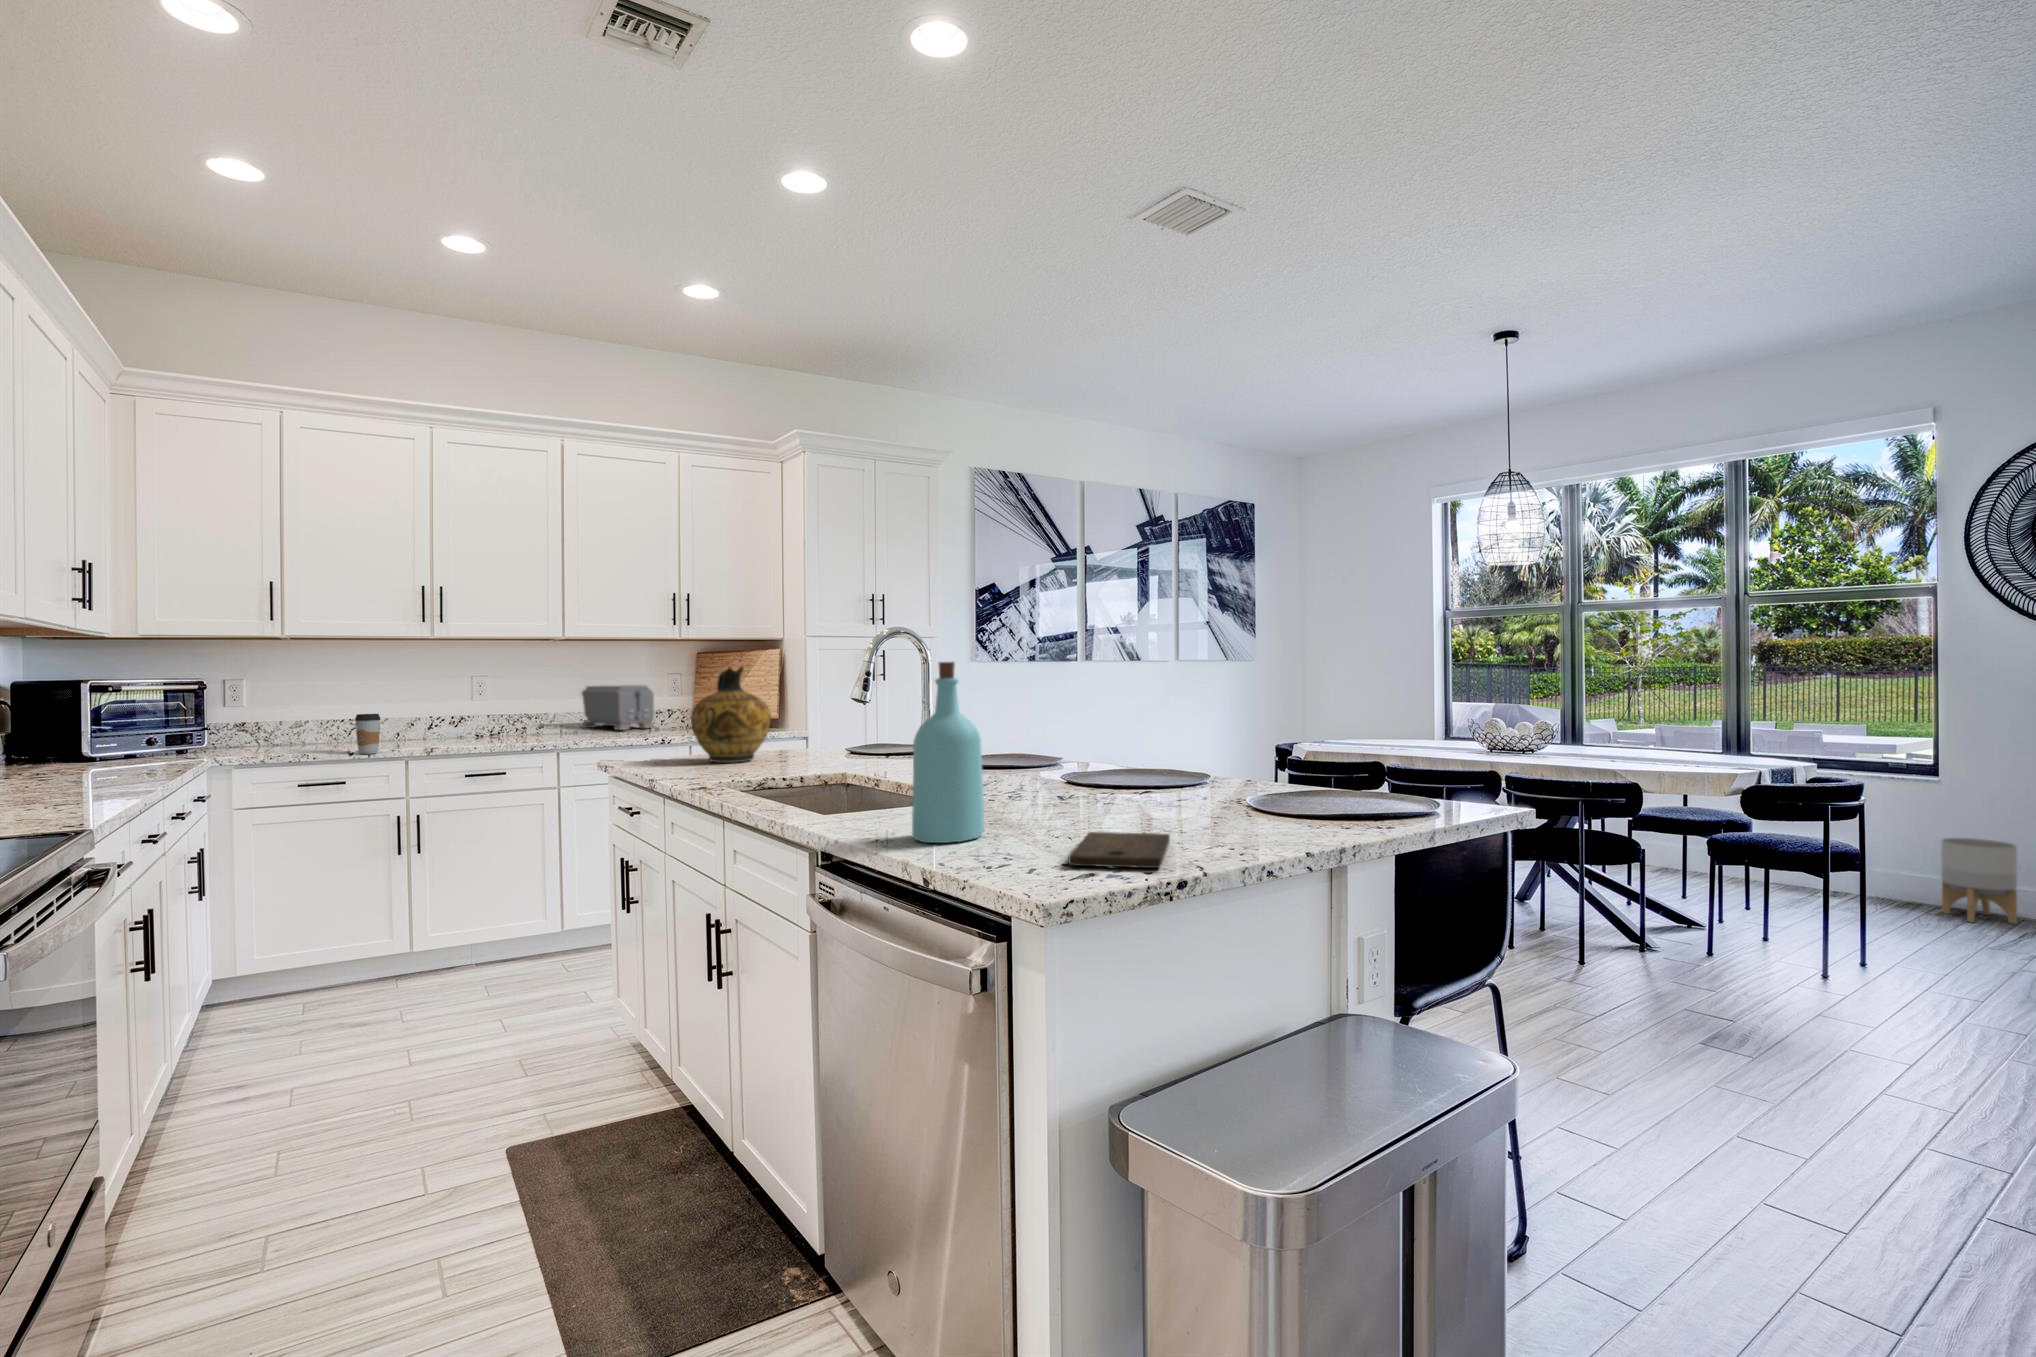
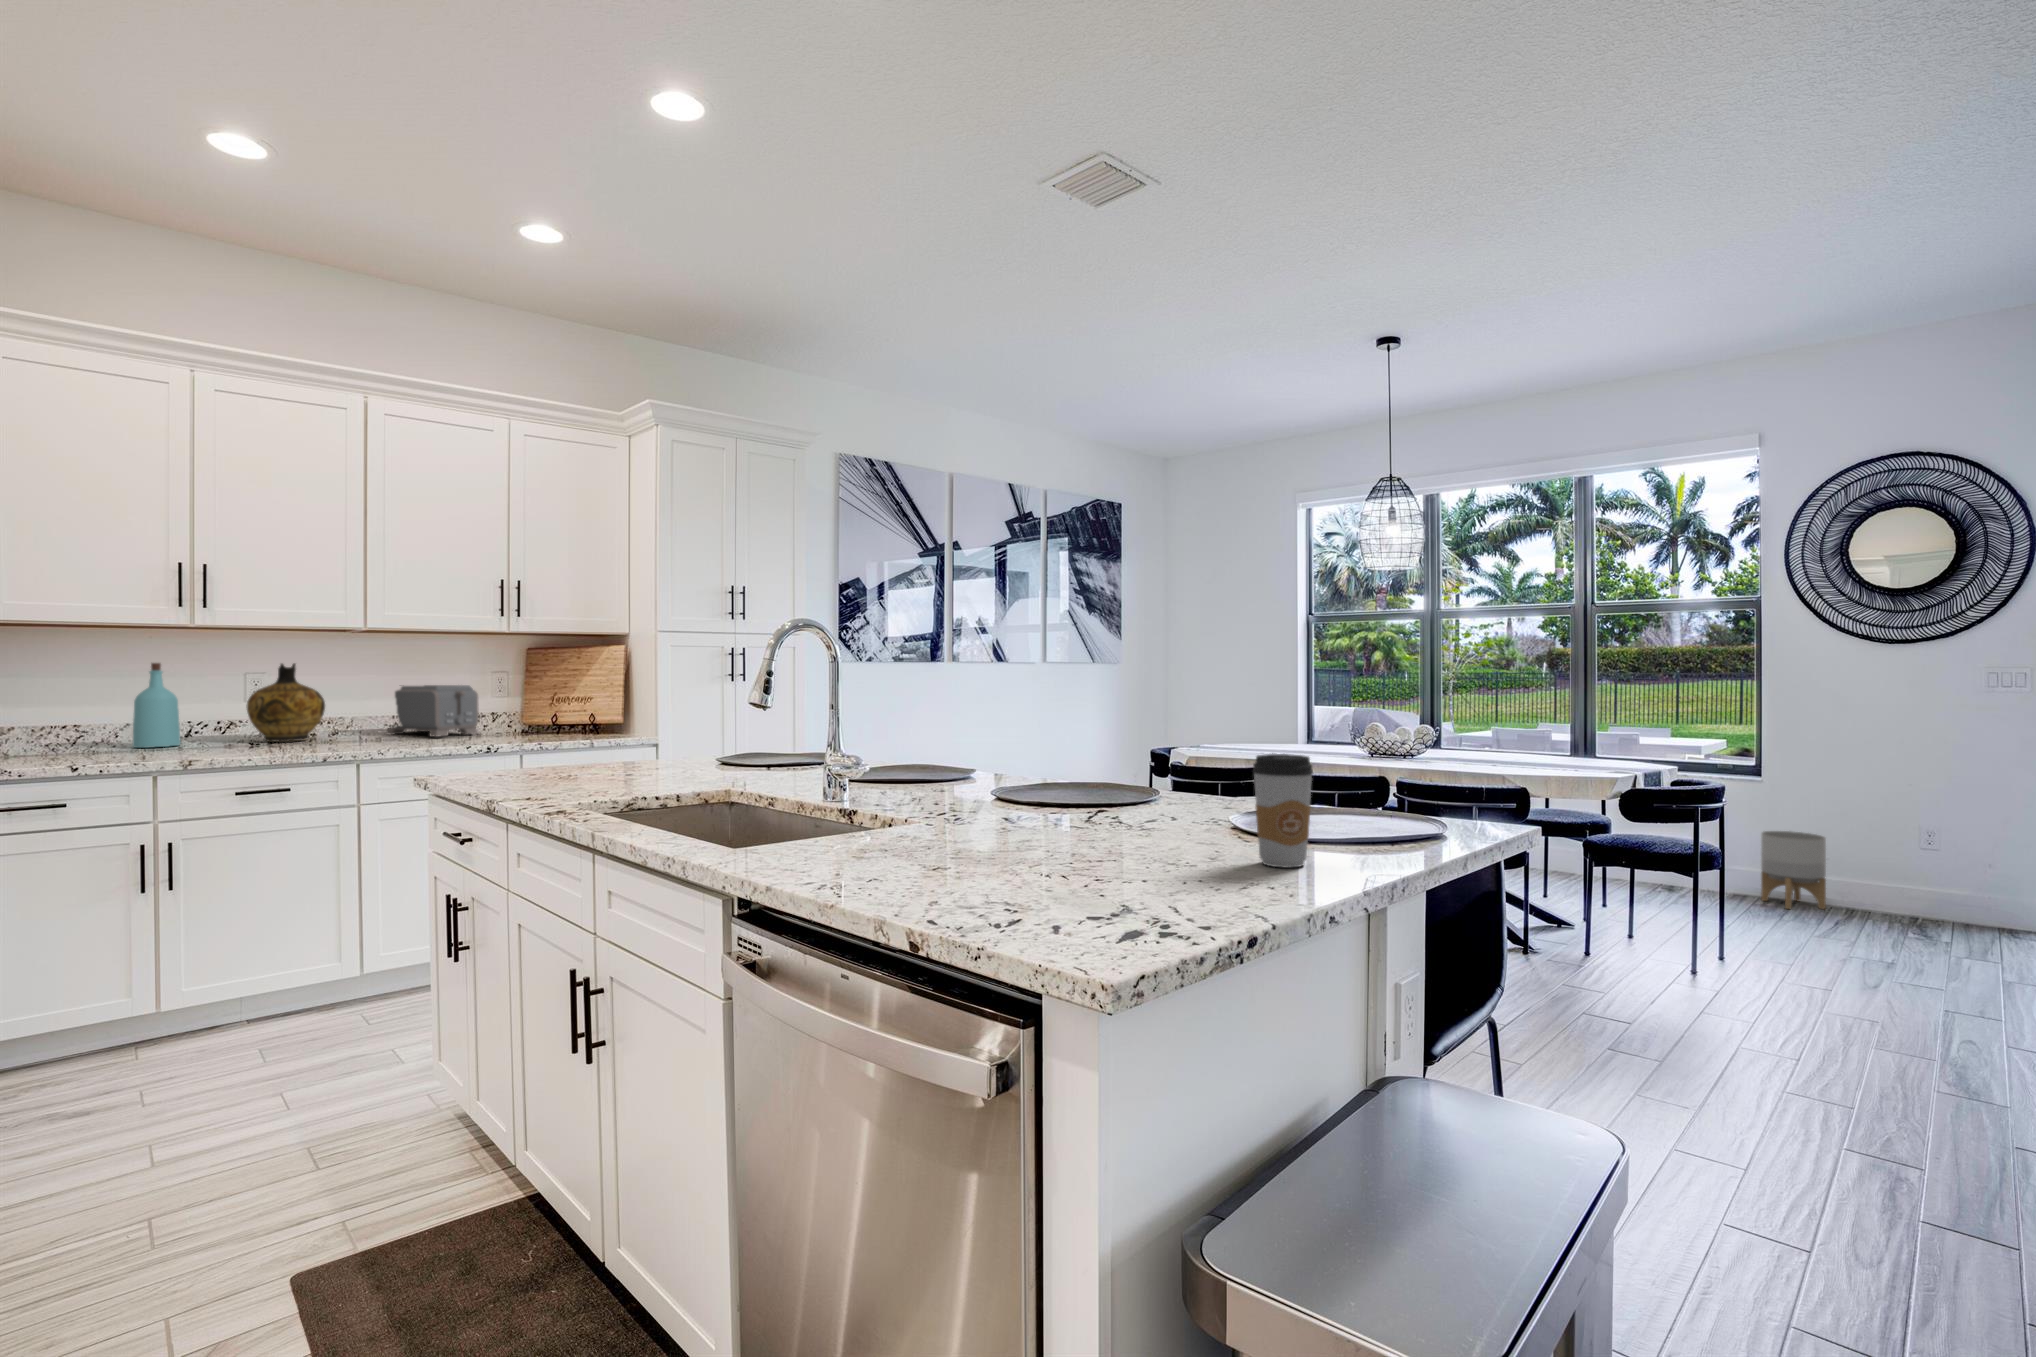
bottle: present [912,662,985,843] -> present [133,663,181,748]
ceramic jug: present [691,667,771,763] -> present [247,663,325,742]
coffee cup: present [355,714,380,754] -> present [1253,754,1313,867]
cutting board: present [1069,832,1170,868] -> none [1094,867,1219,919]

